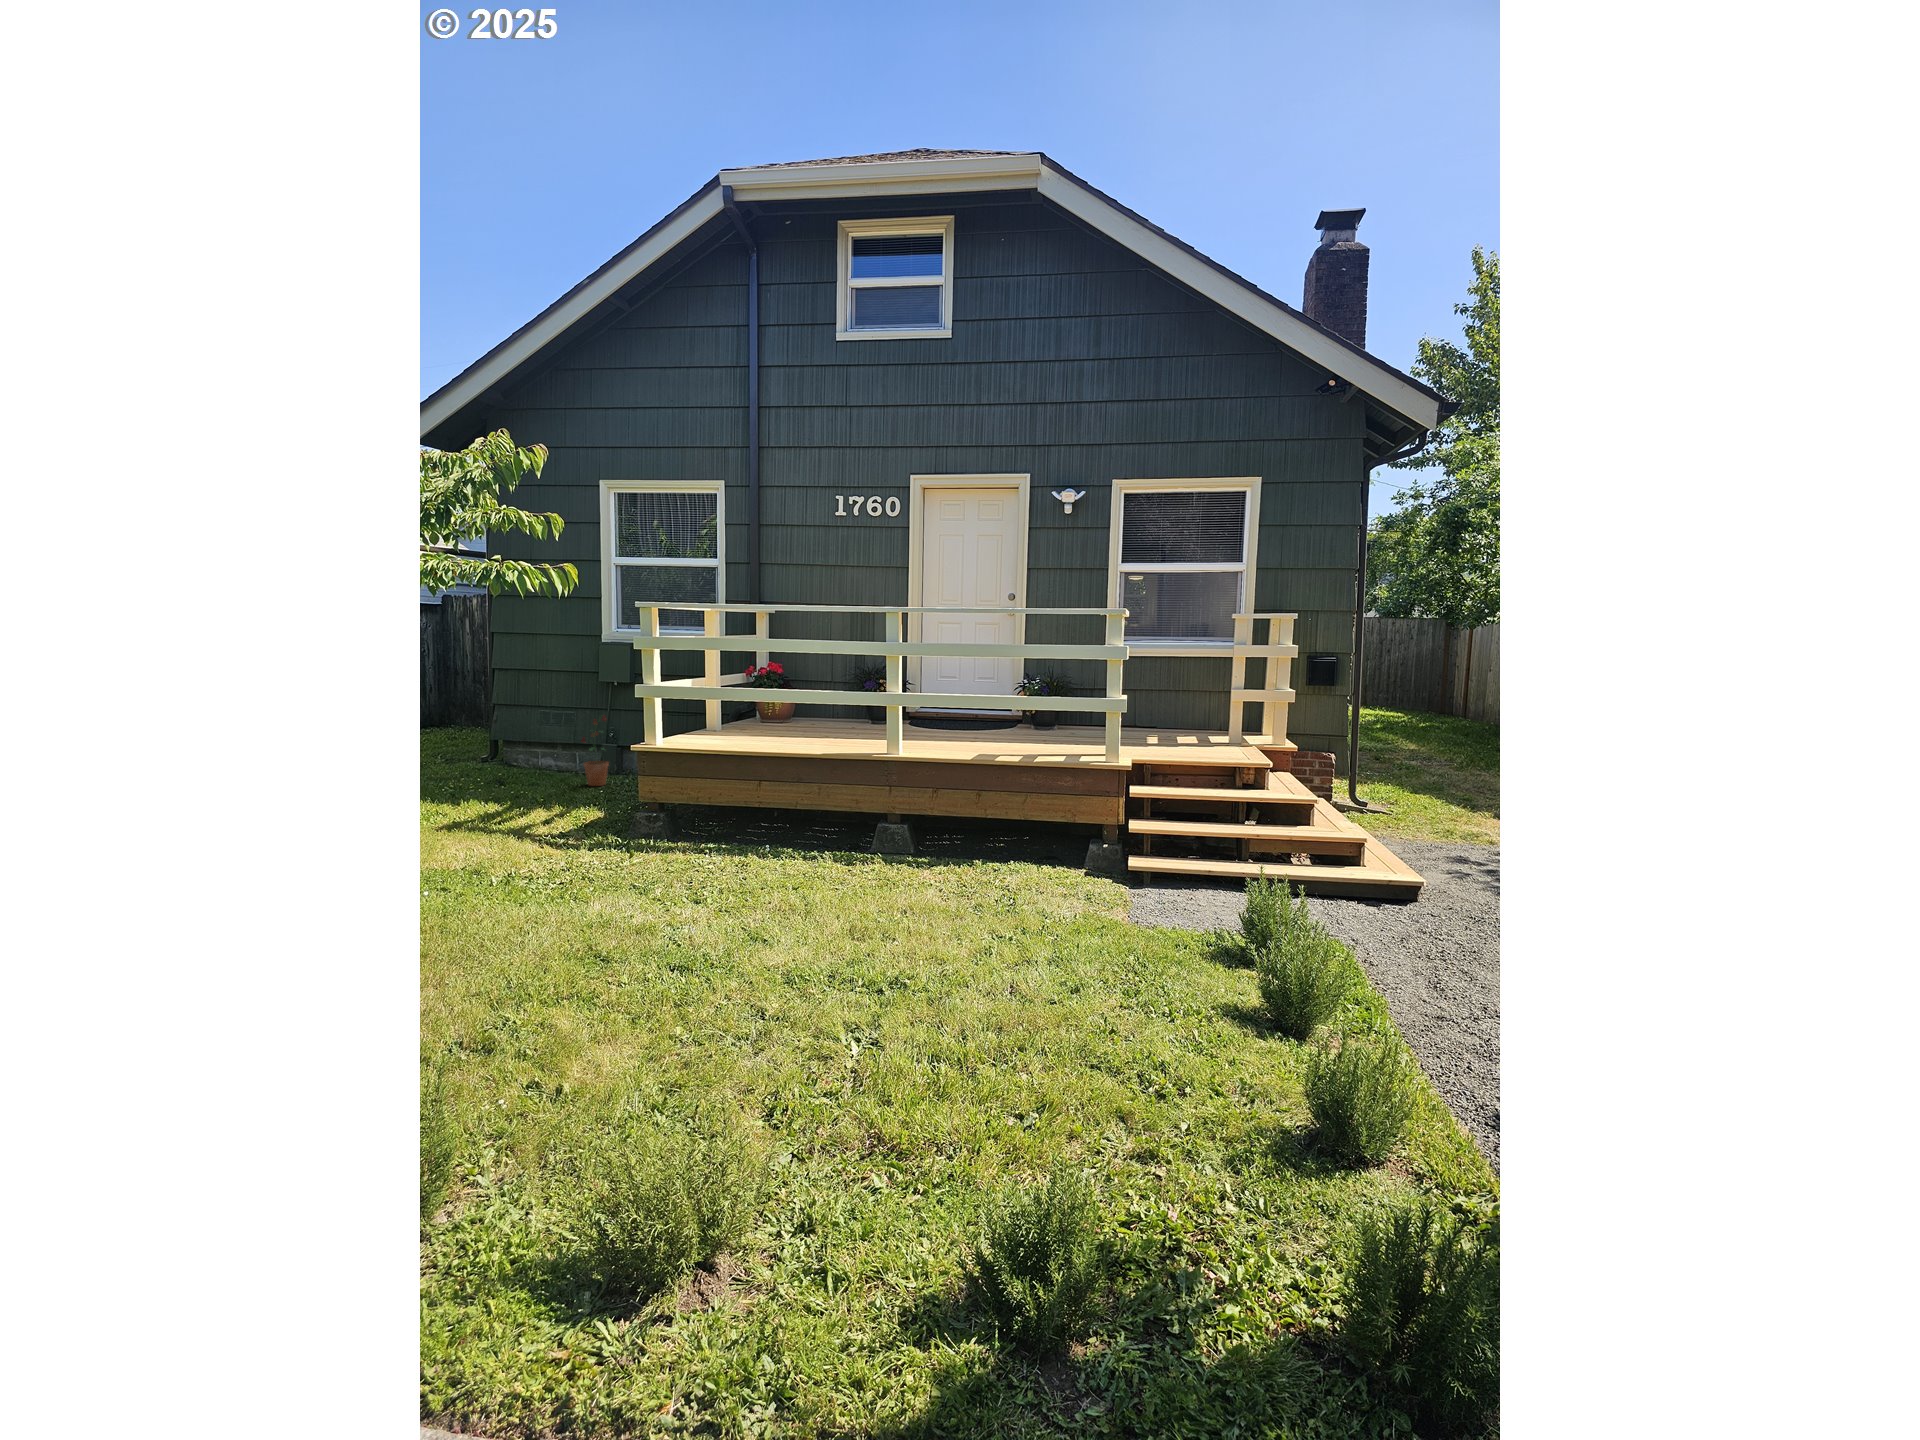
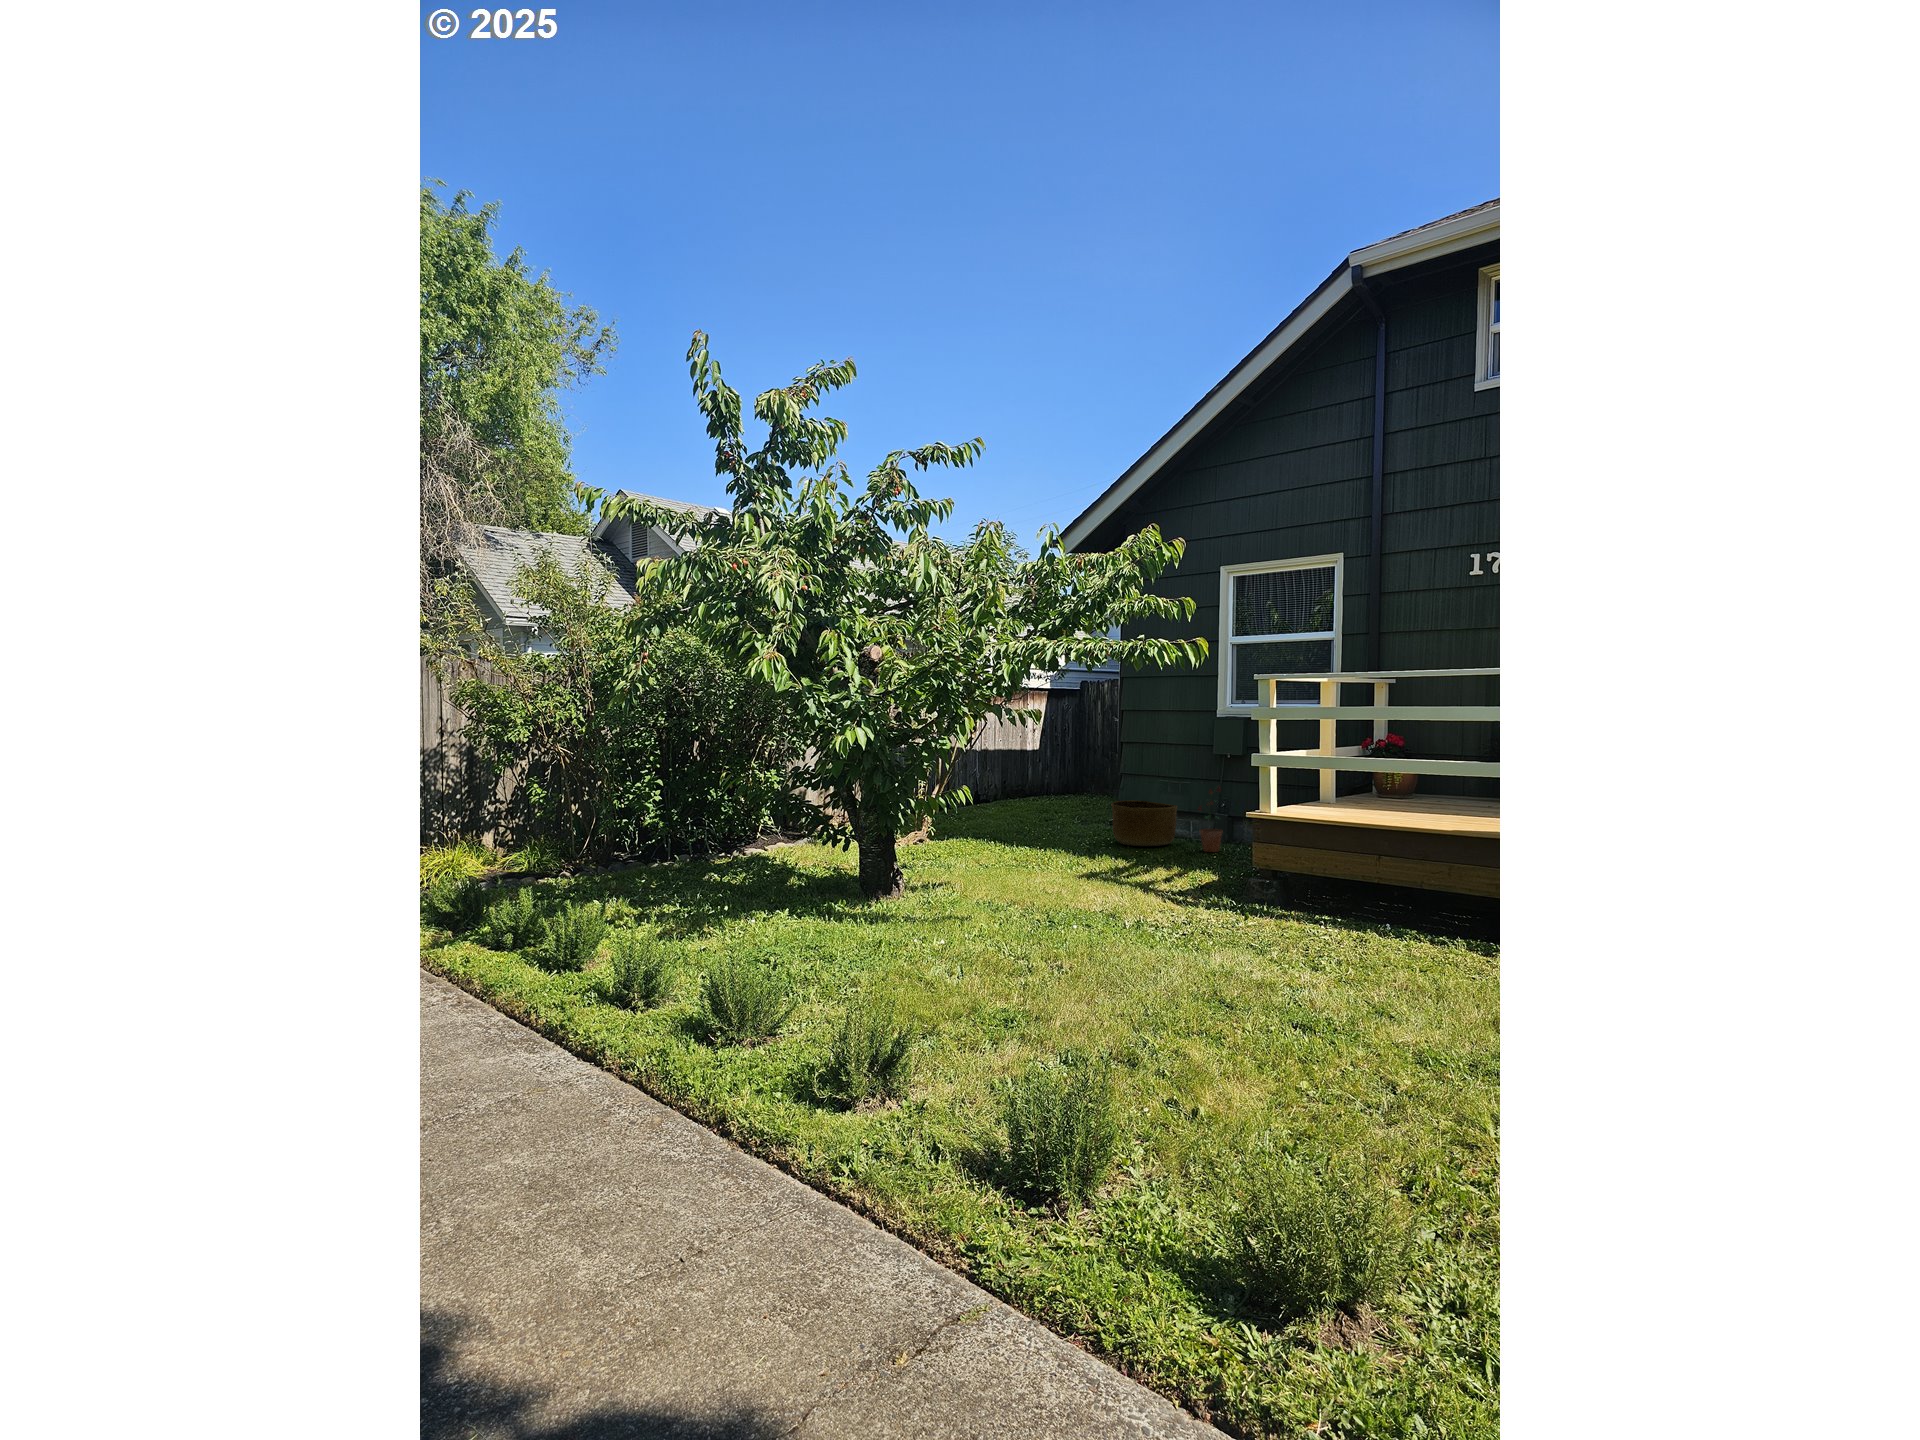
basket: none [478,734,559,785] -> present [1111,800,1178,846]

